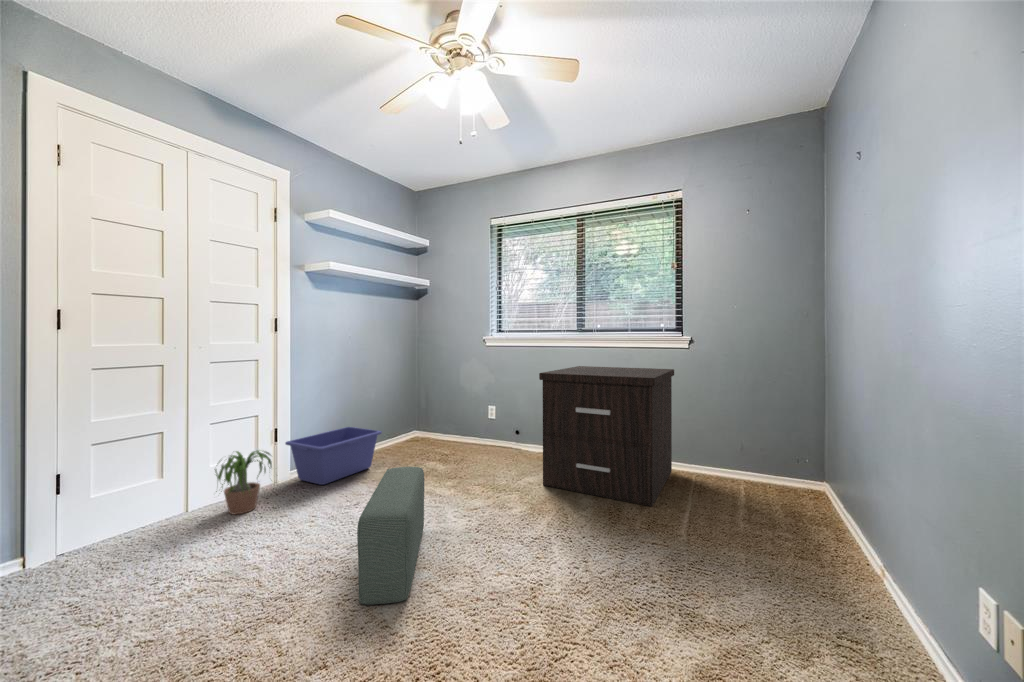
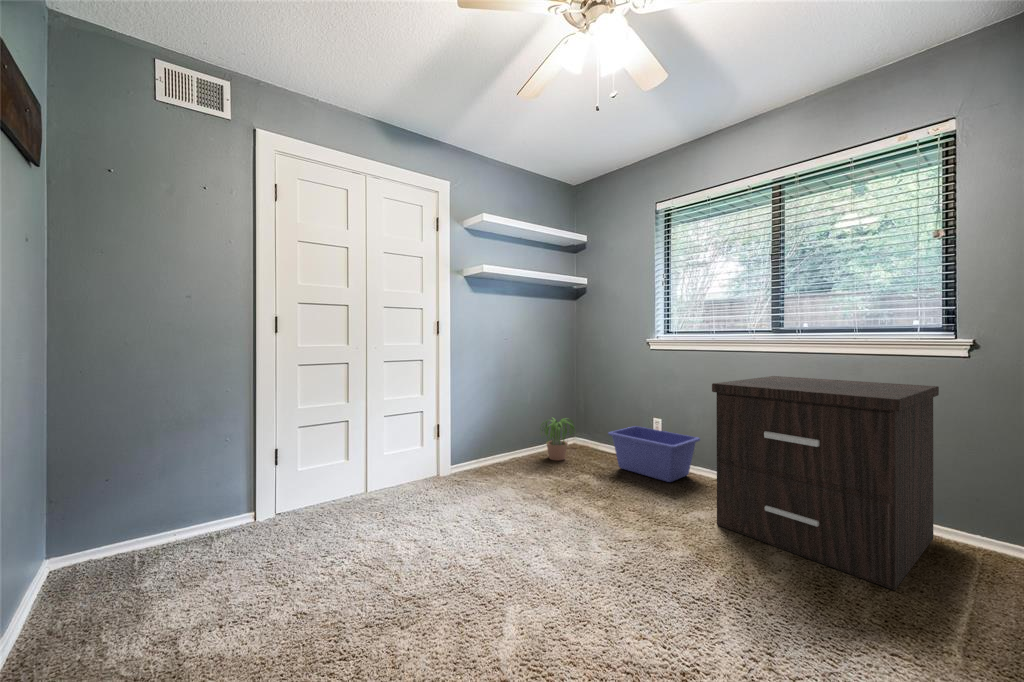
storage bin: present [285,427,382,485] -> present [608,426,700,482]
potted plant: present [215,450,272,514] -> present [542,418,575,460]
pouf: present [357,467,424,605] -> none [476,481,562,641]

